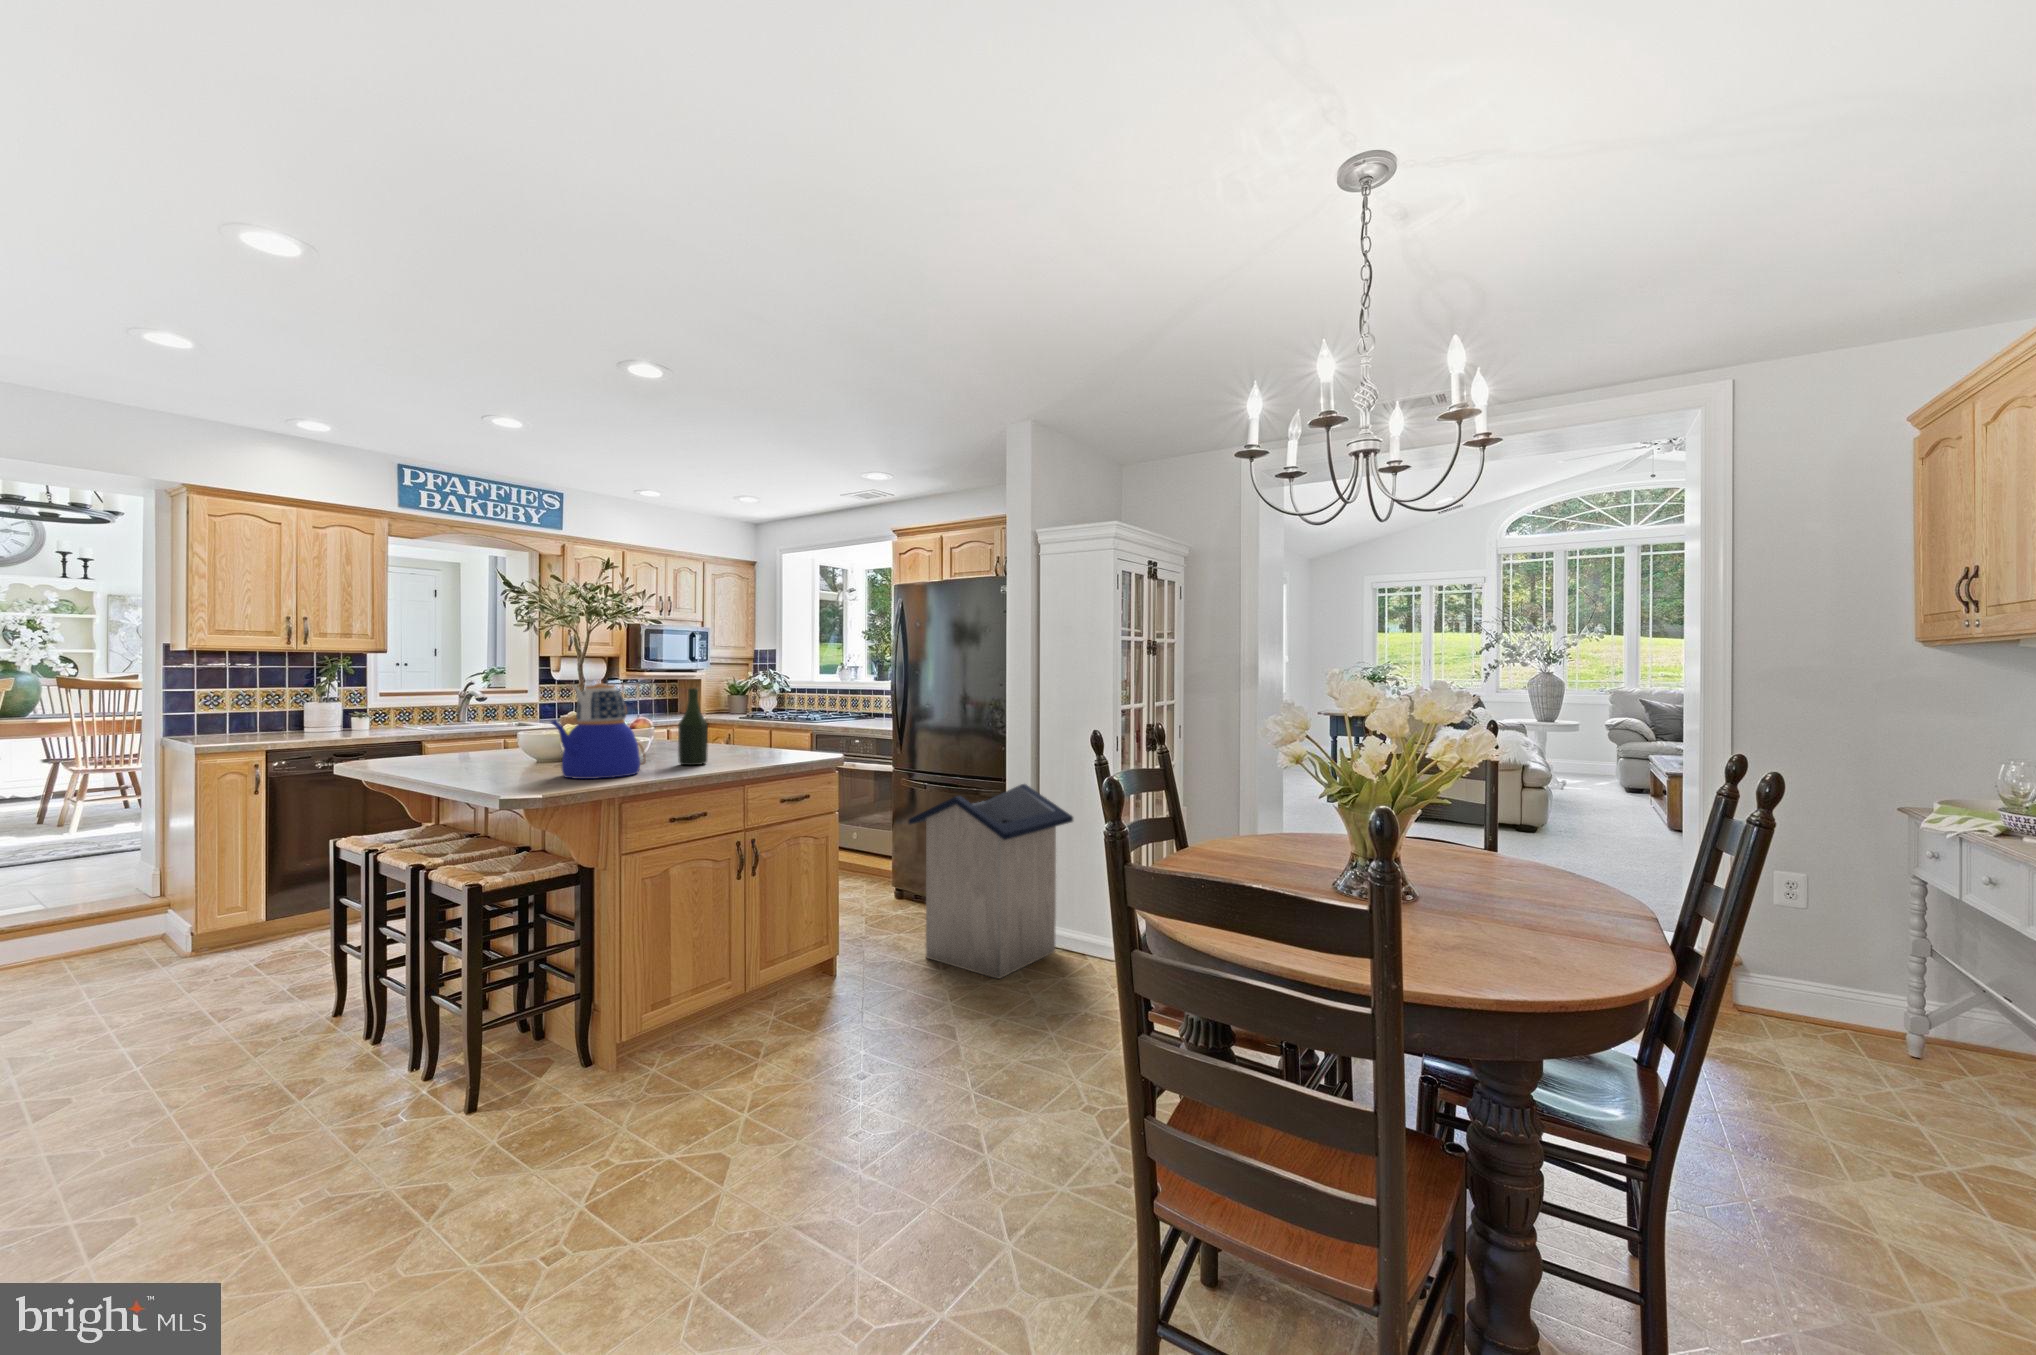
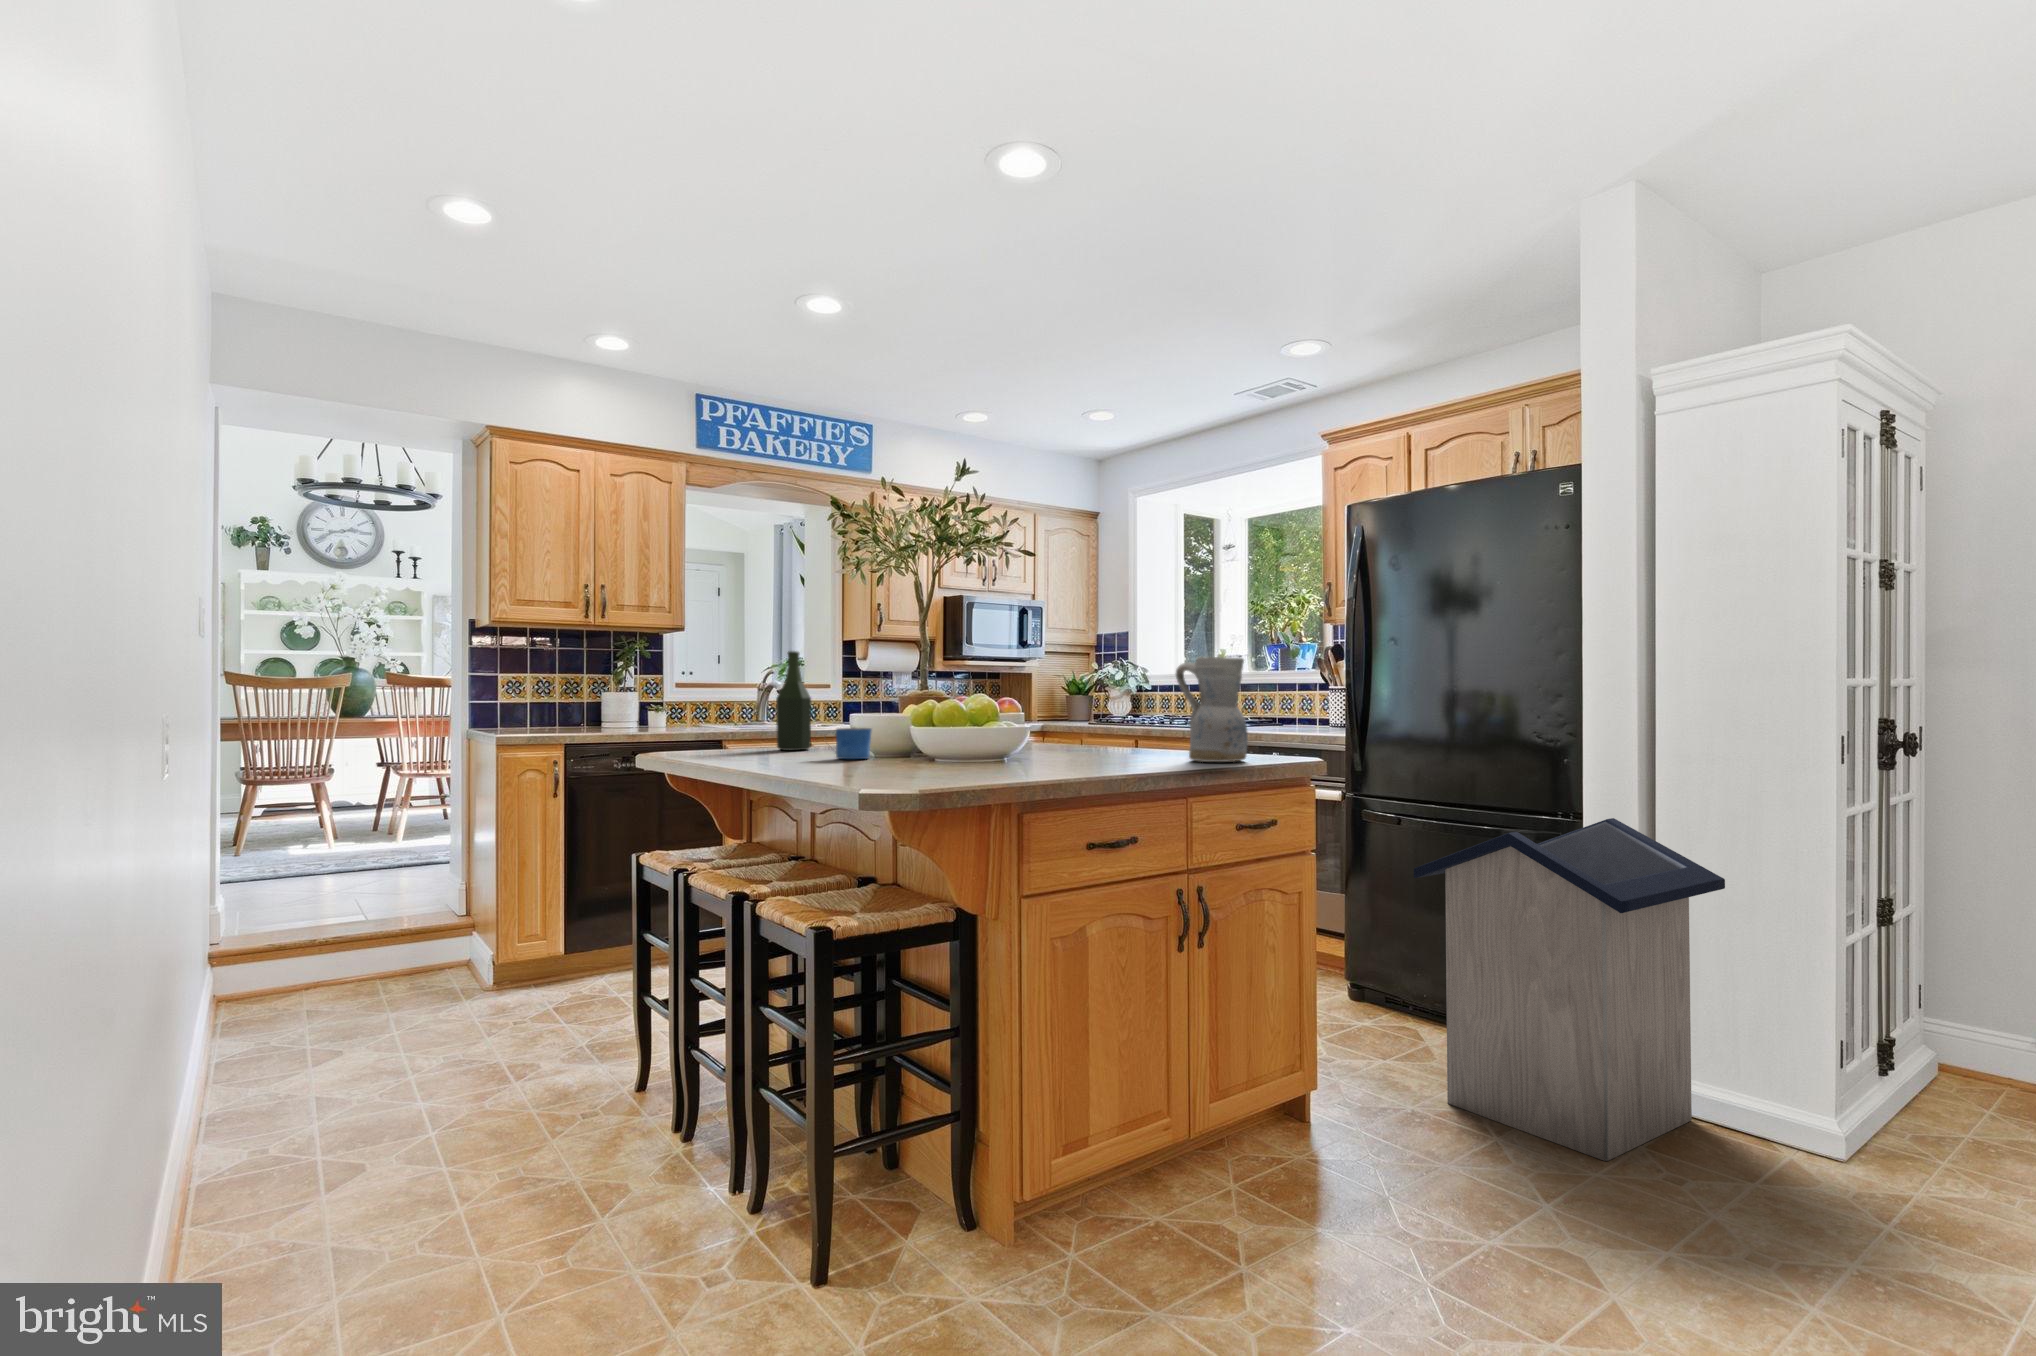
teapot: present [551,683,646,779] -> none [912,624,1034,775]
bottle: present [678,688,708,765] -> present [776,651,811,750]
ceramic pitcher: none [748,695,793,762] -> present [1176,656,1248,762]
mug: none [493,742,532,765] -> present [836,727,872,759]

